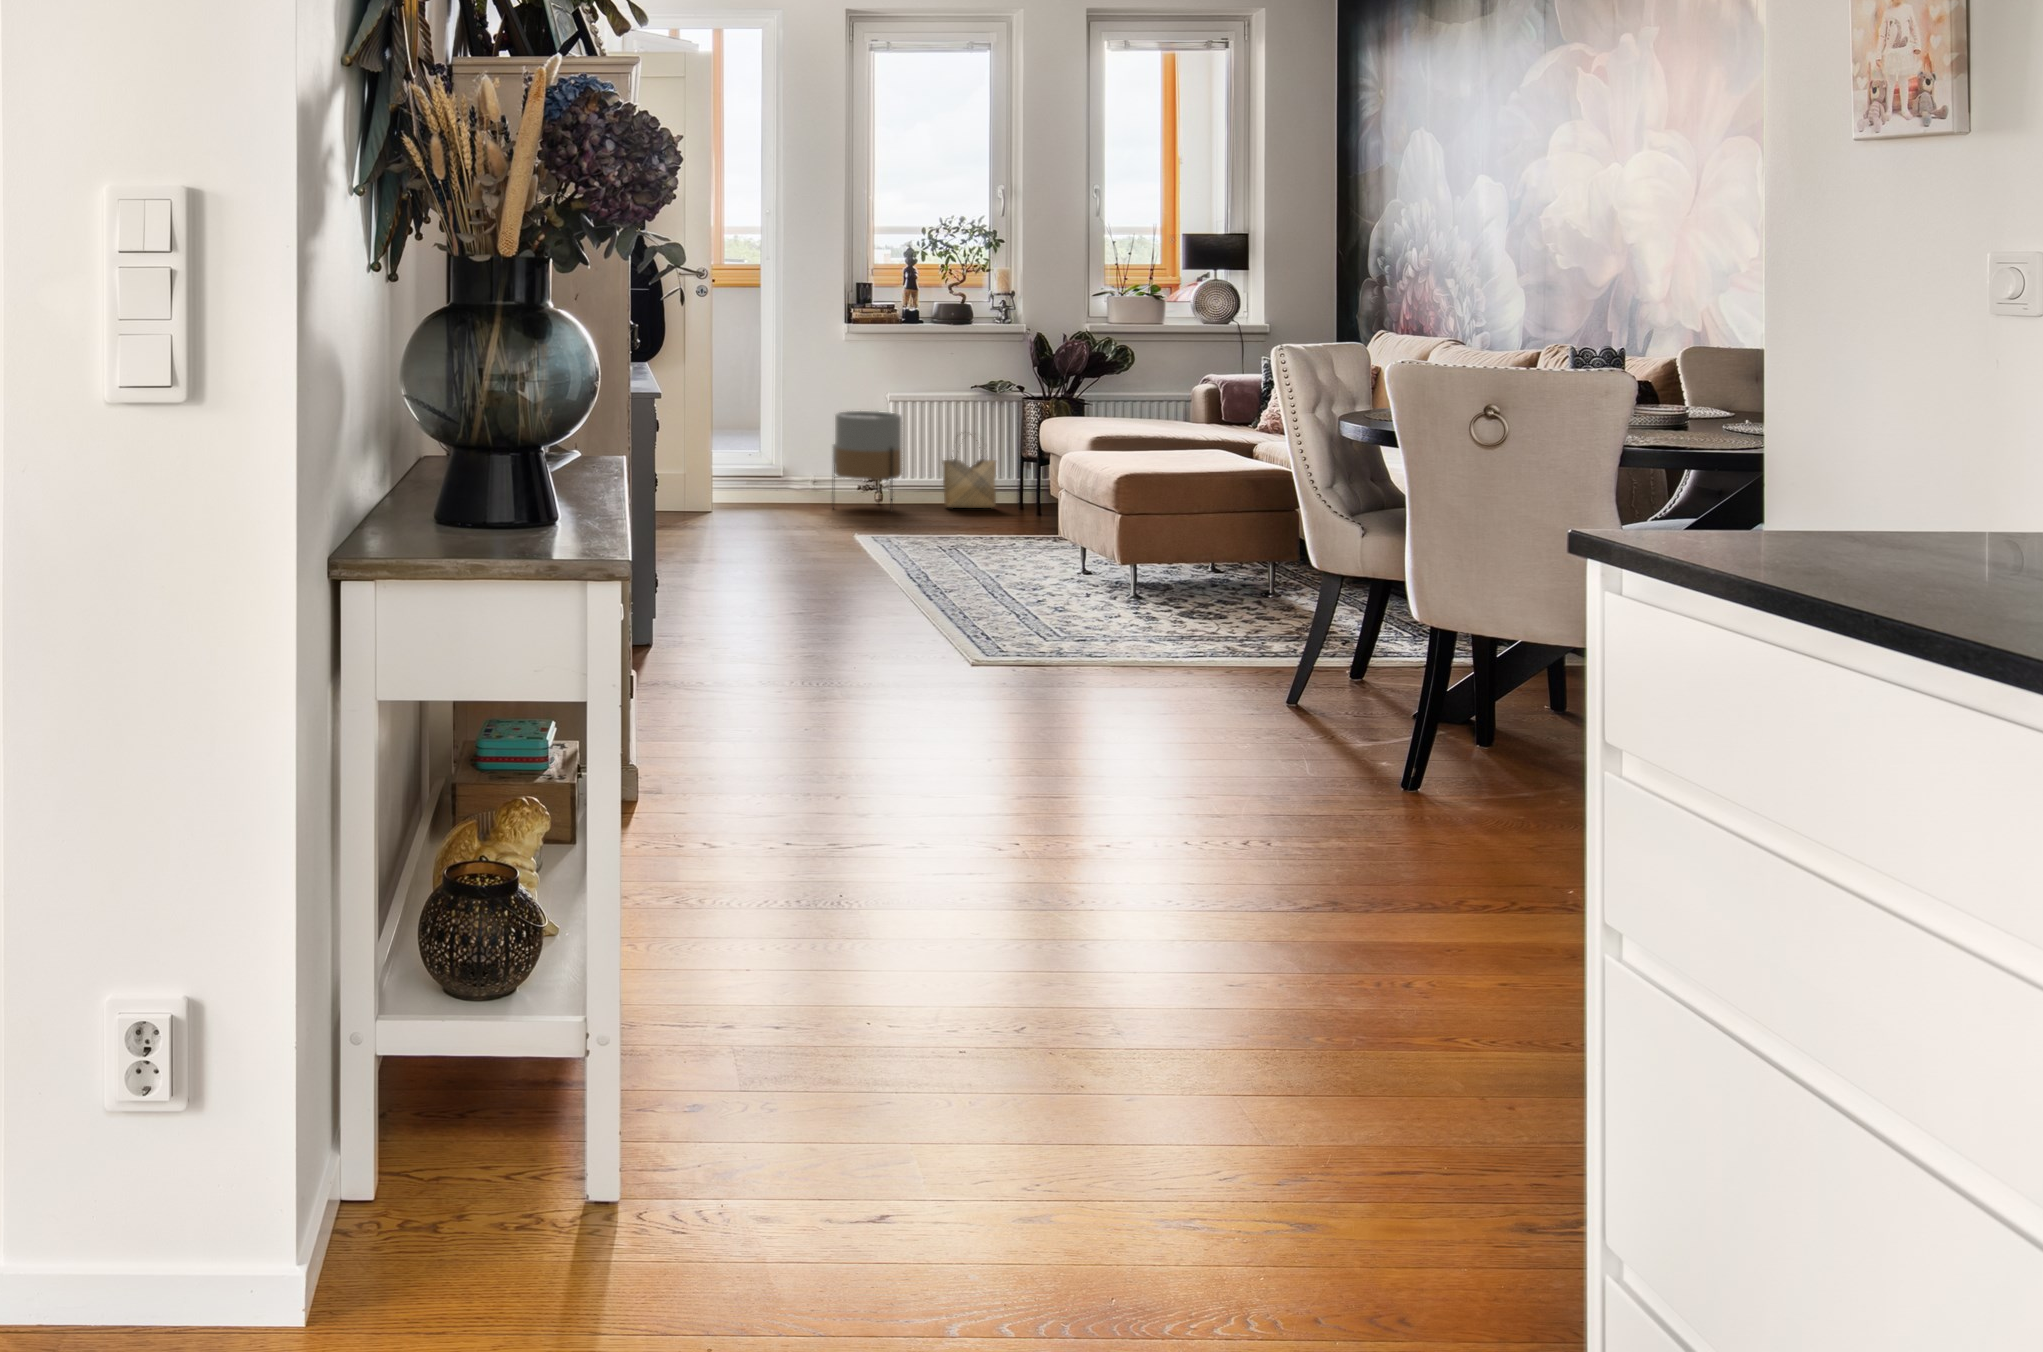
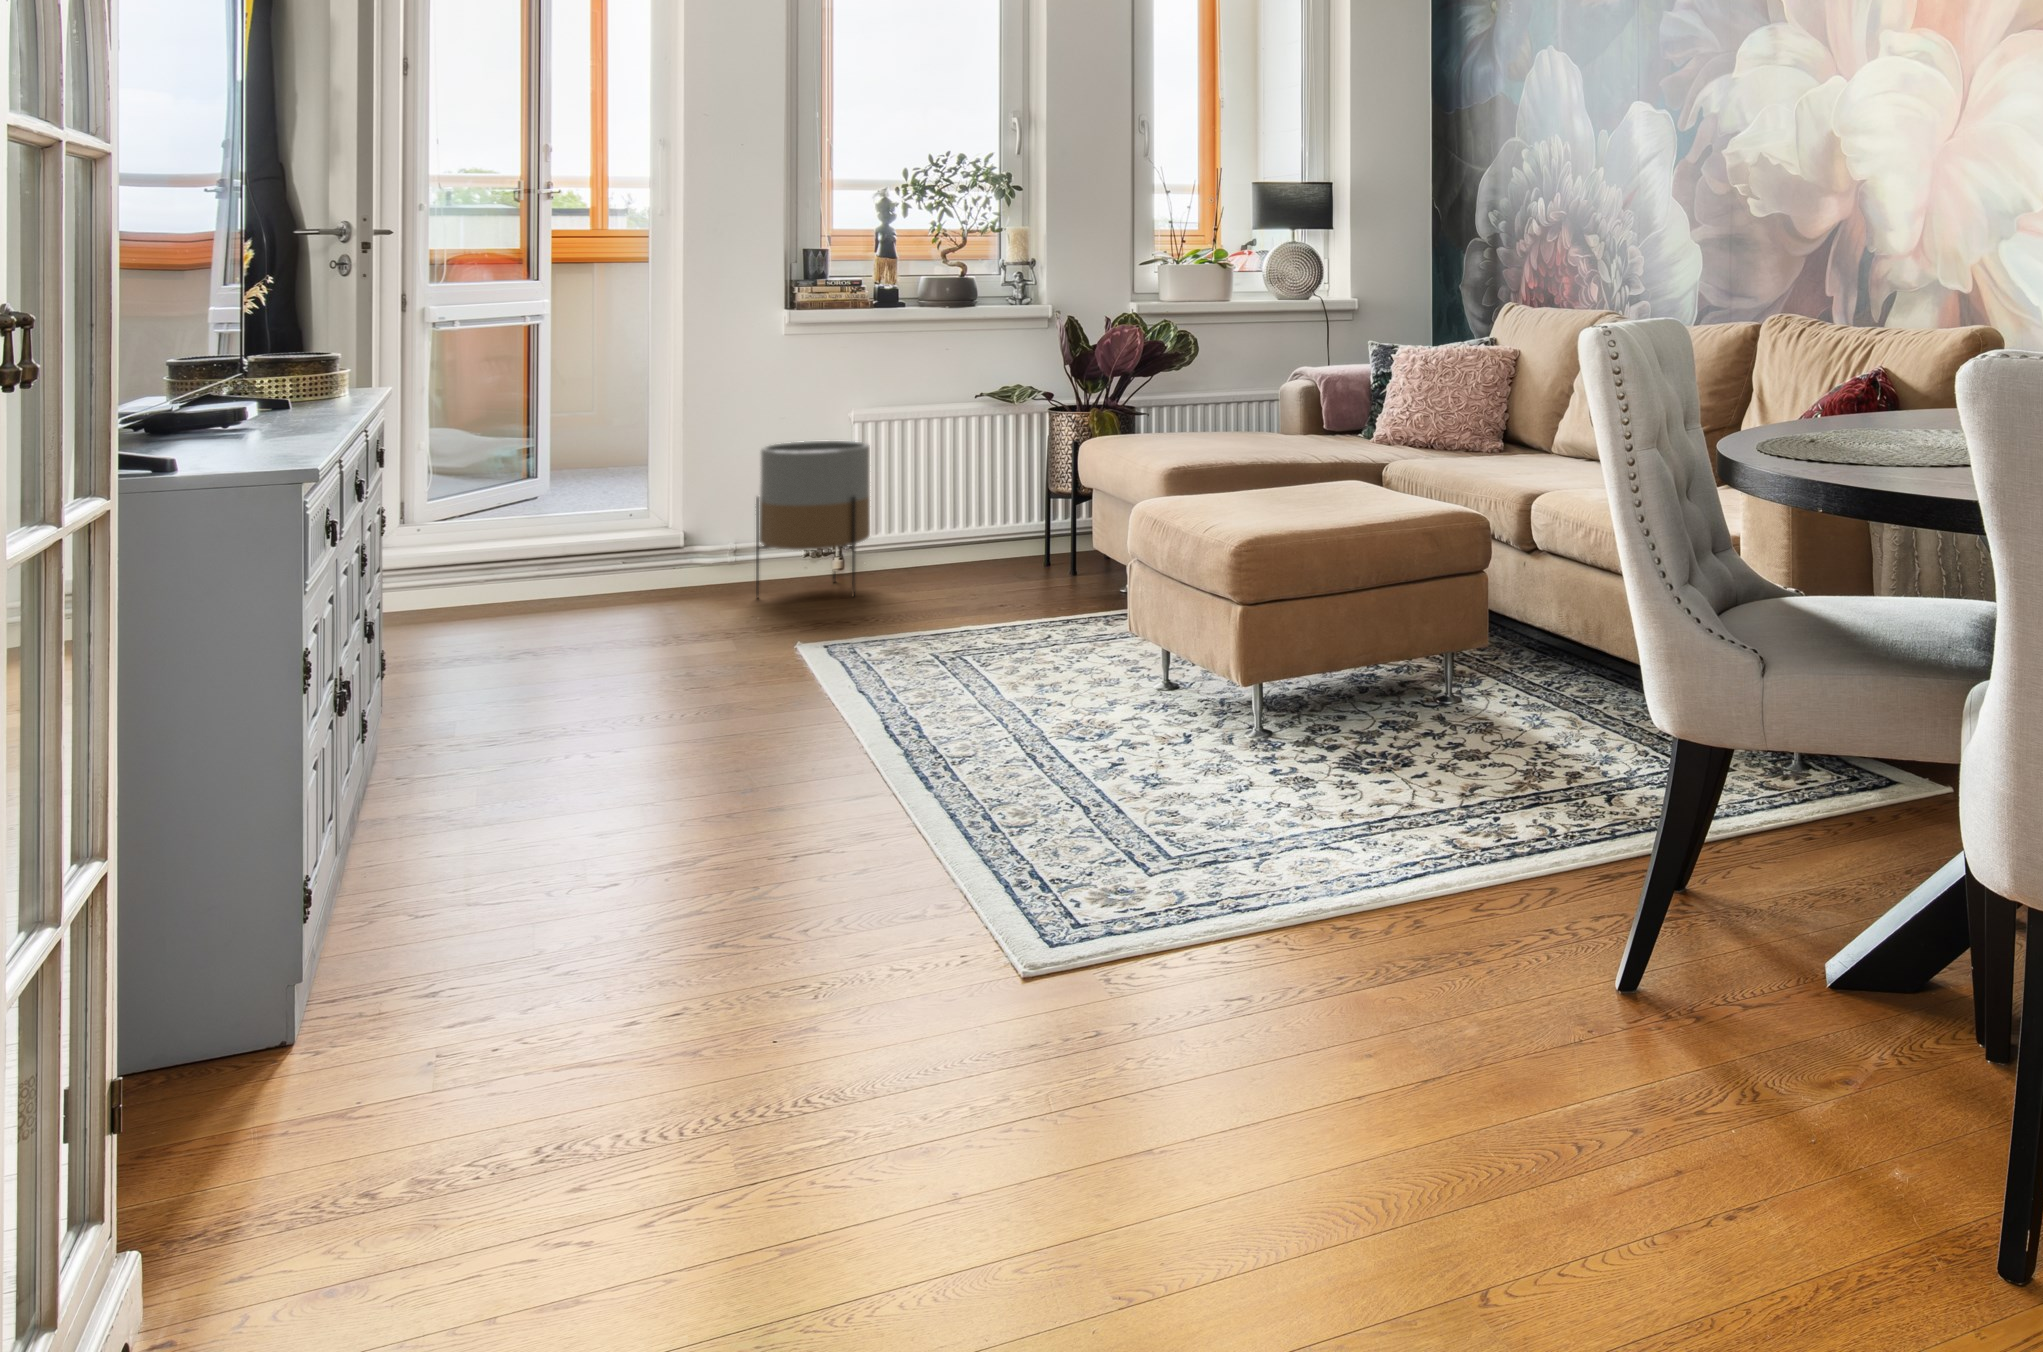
woven basket: present [942,434,996,508] -> none [932,463,1014,578]

